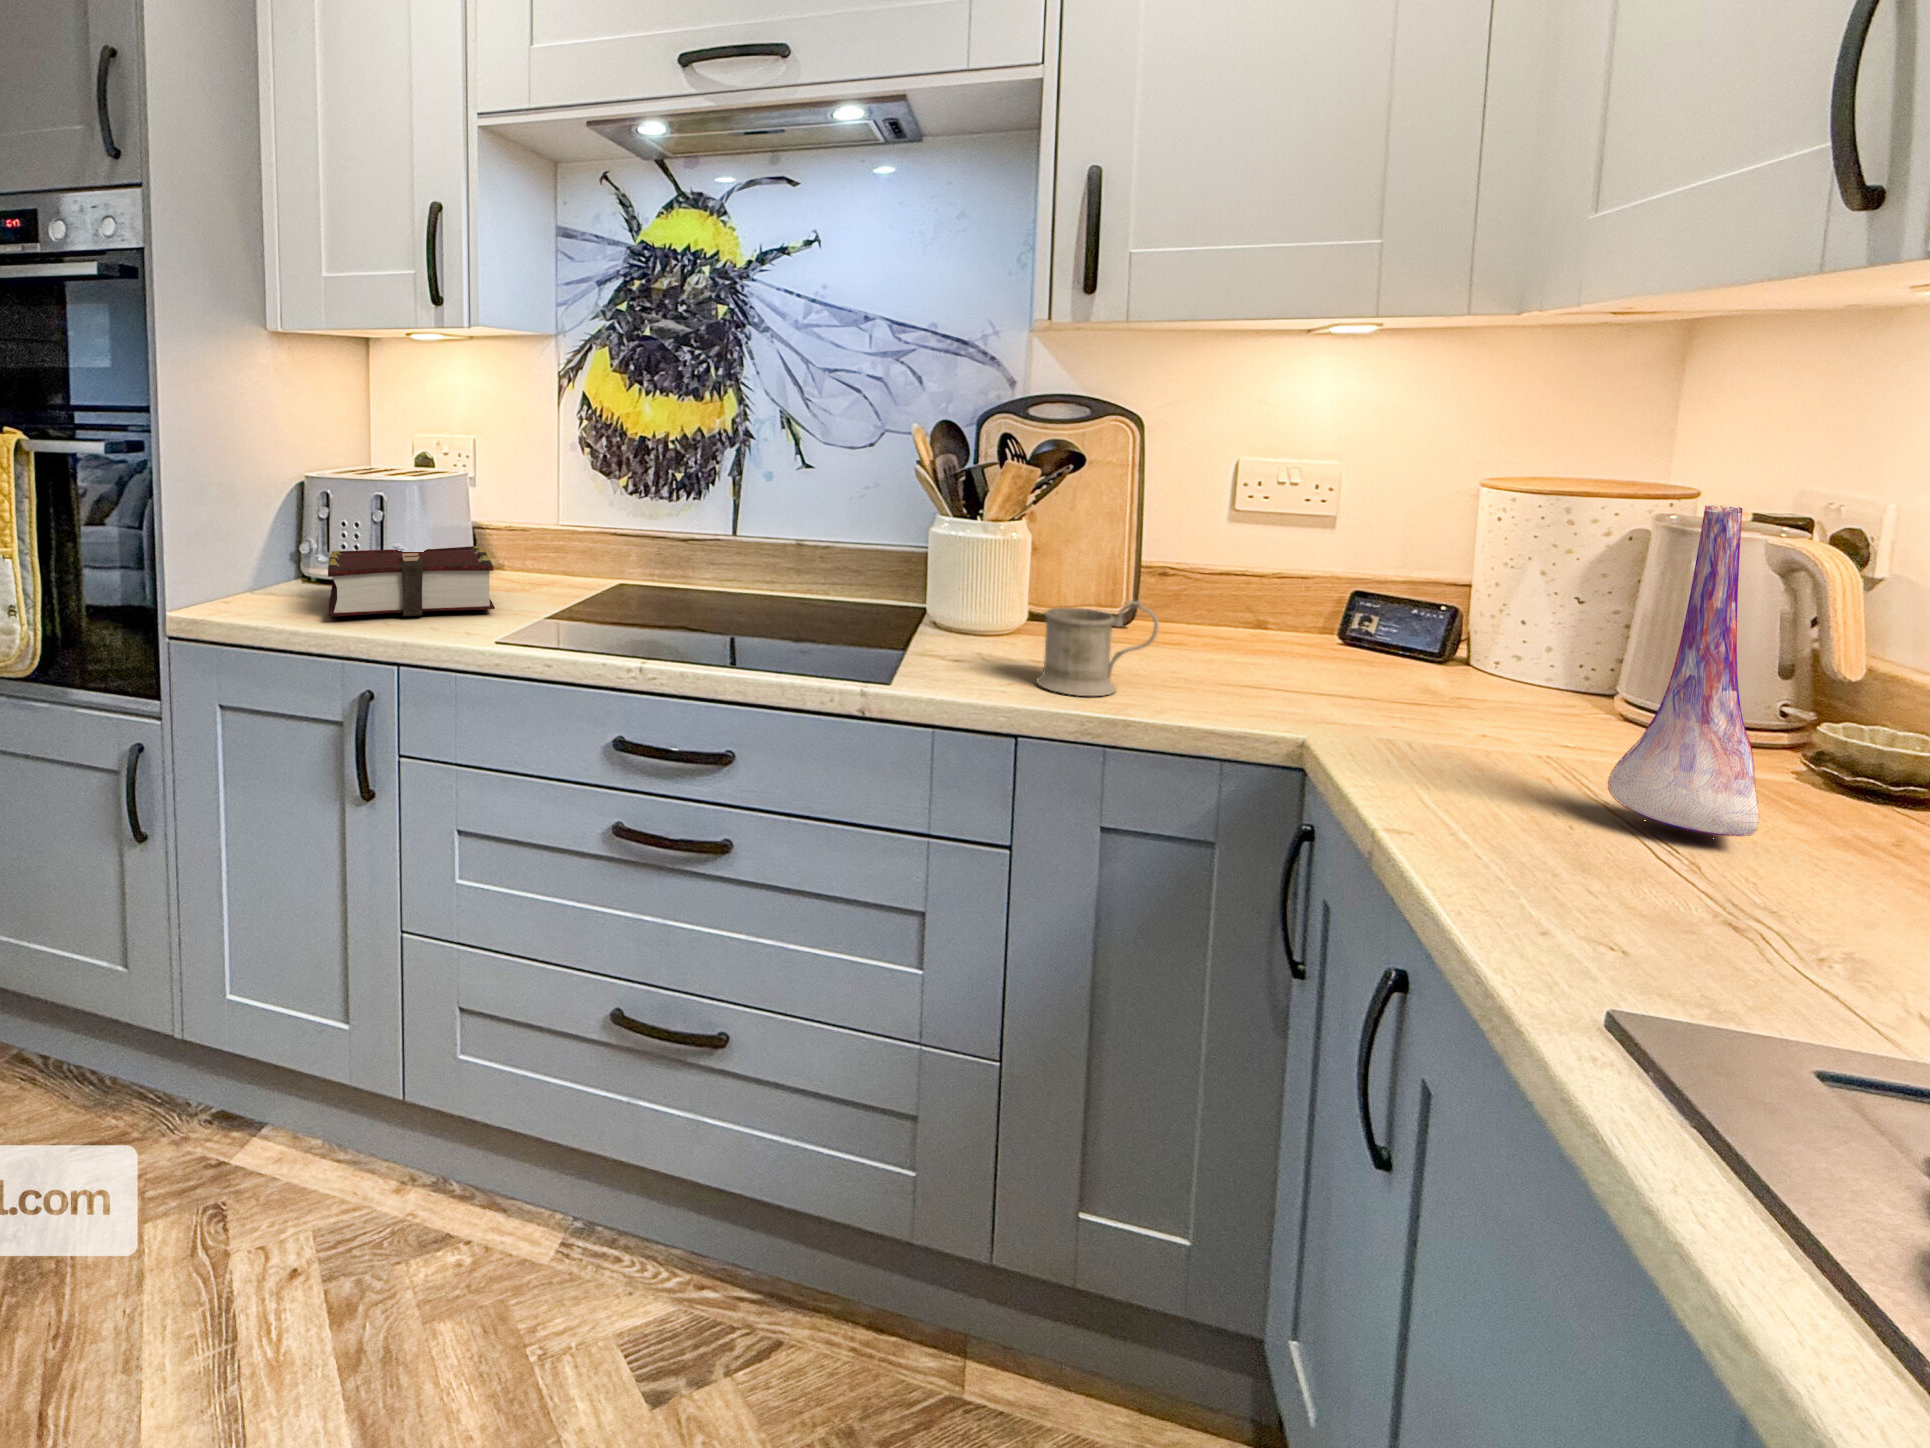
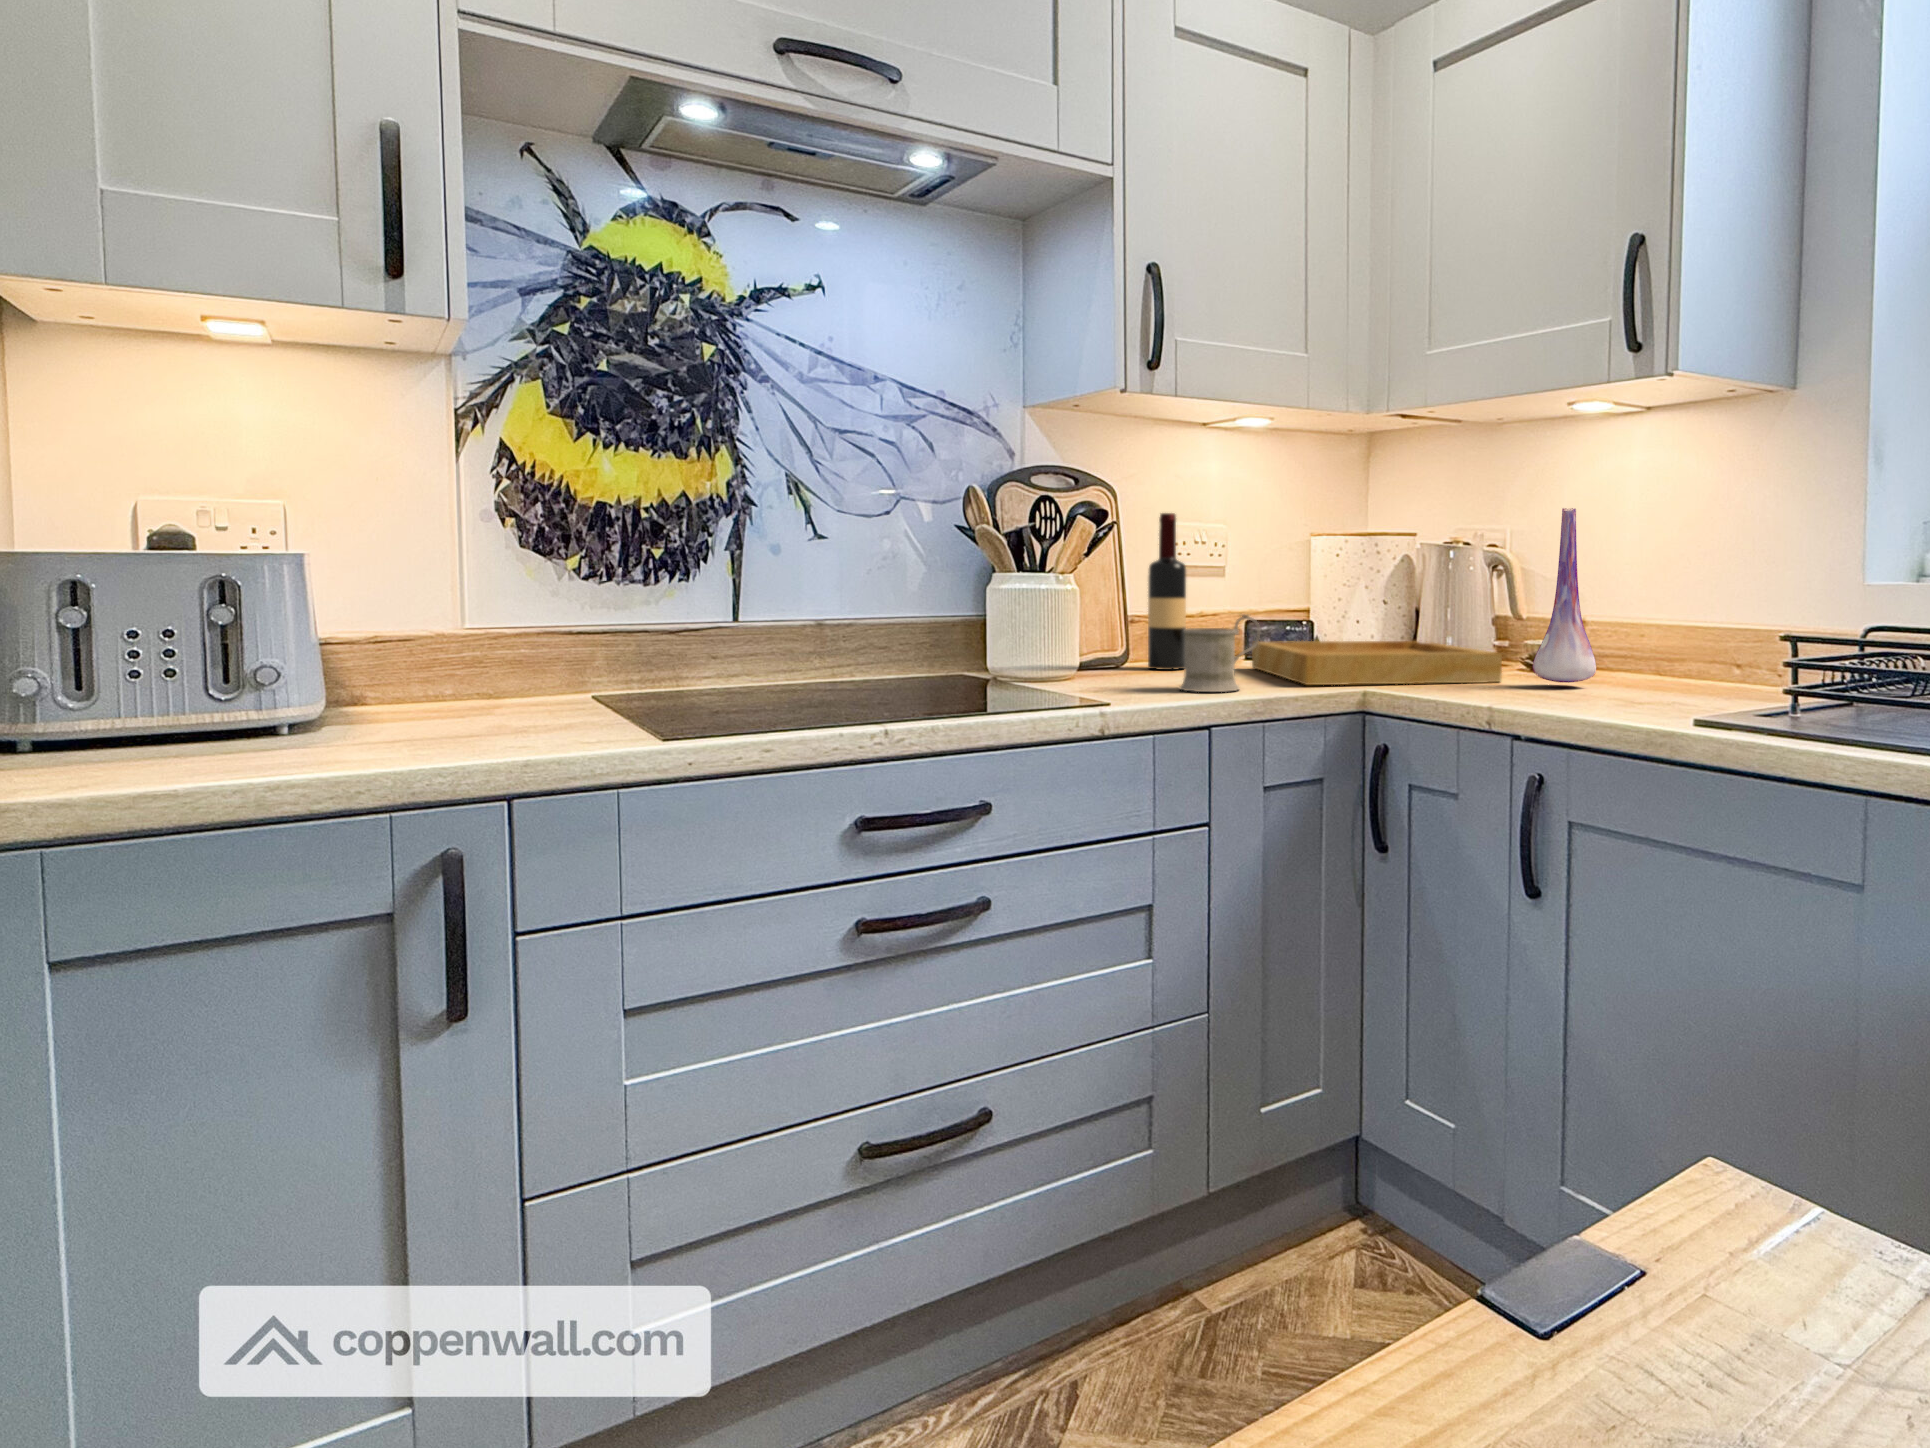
wine bottle: none [1157,449,1216,643] -> present [1148,513,1186,670]
book: present [328,546,495,617] -> none [153,647,546,754]
tray: none [1213,625,1616,787] -> present [1252,641,1502,685]

